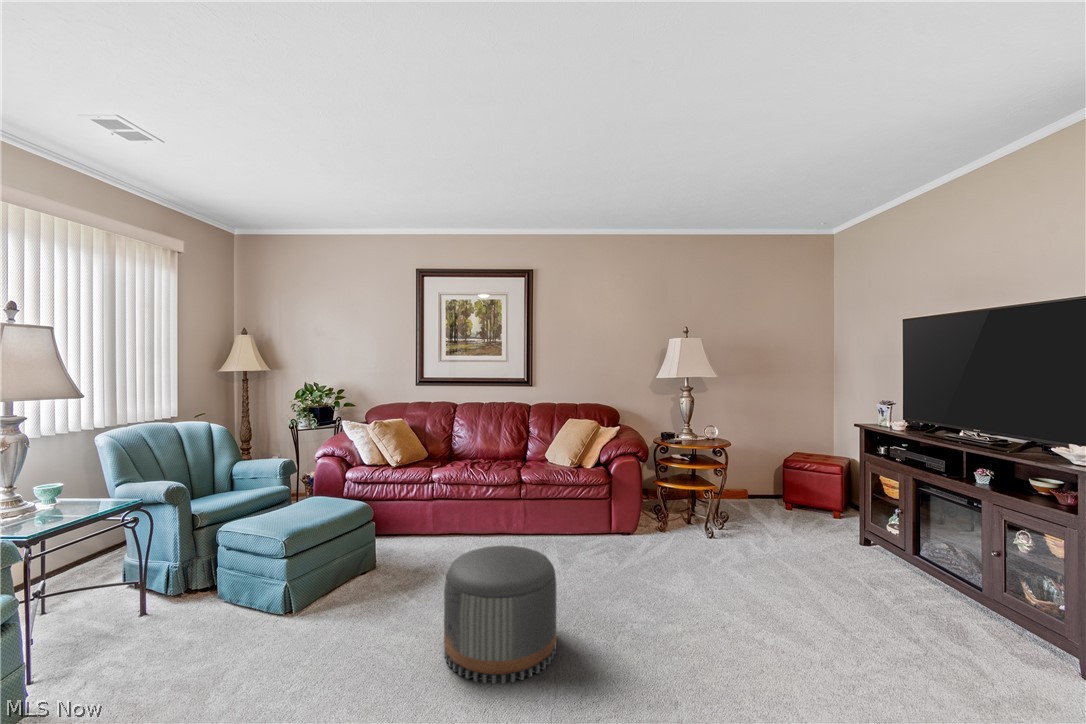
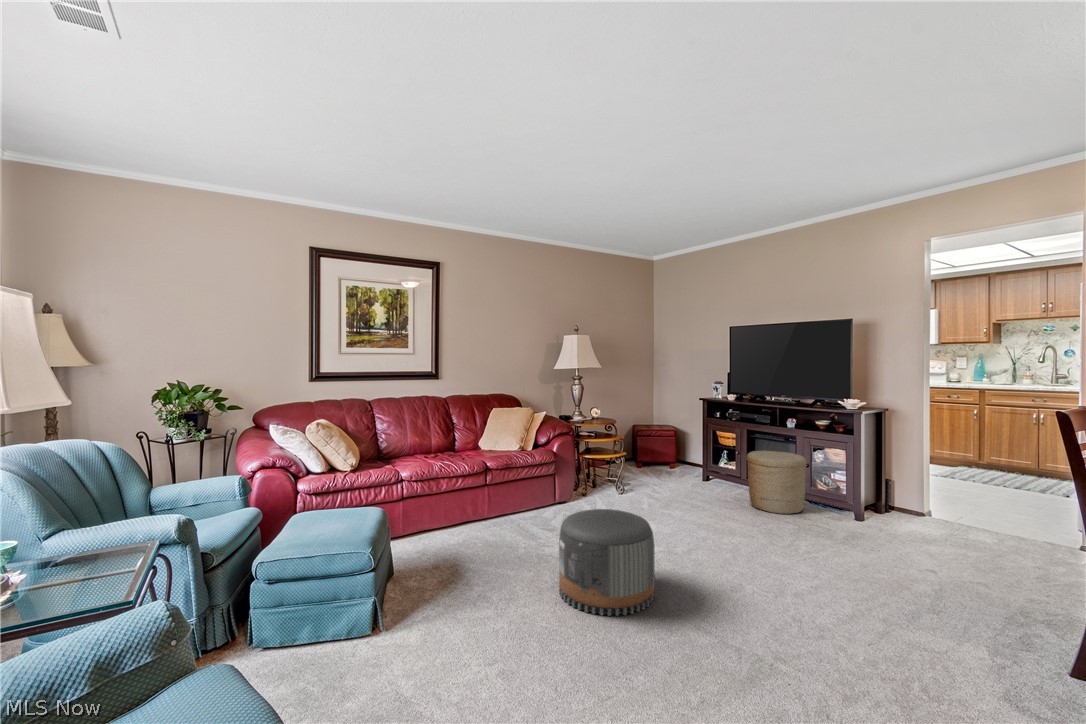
woven basket: none [873,513,984,629] -> present [746,451,806,514]

